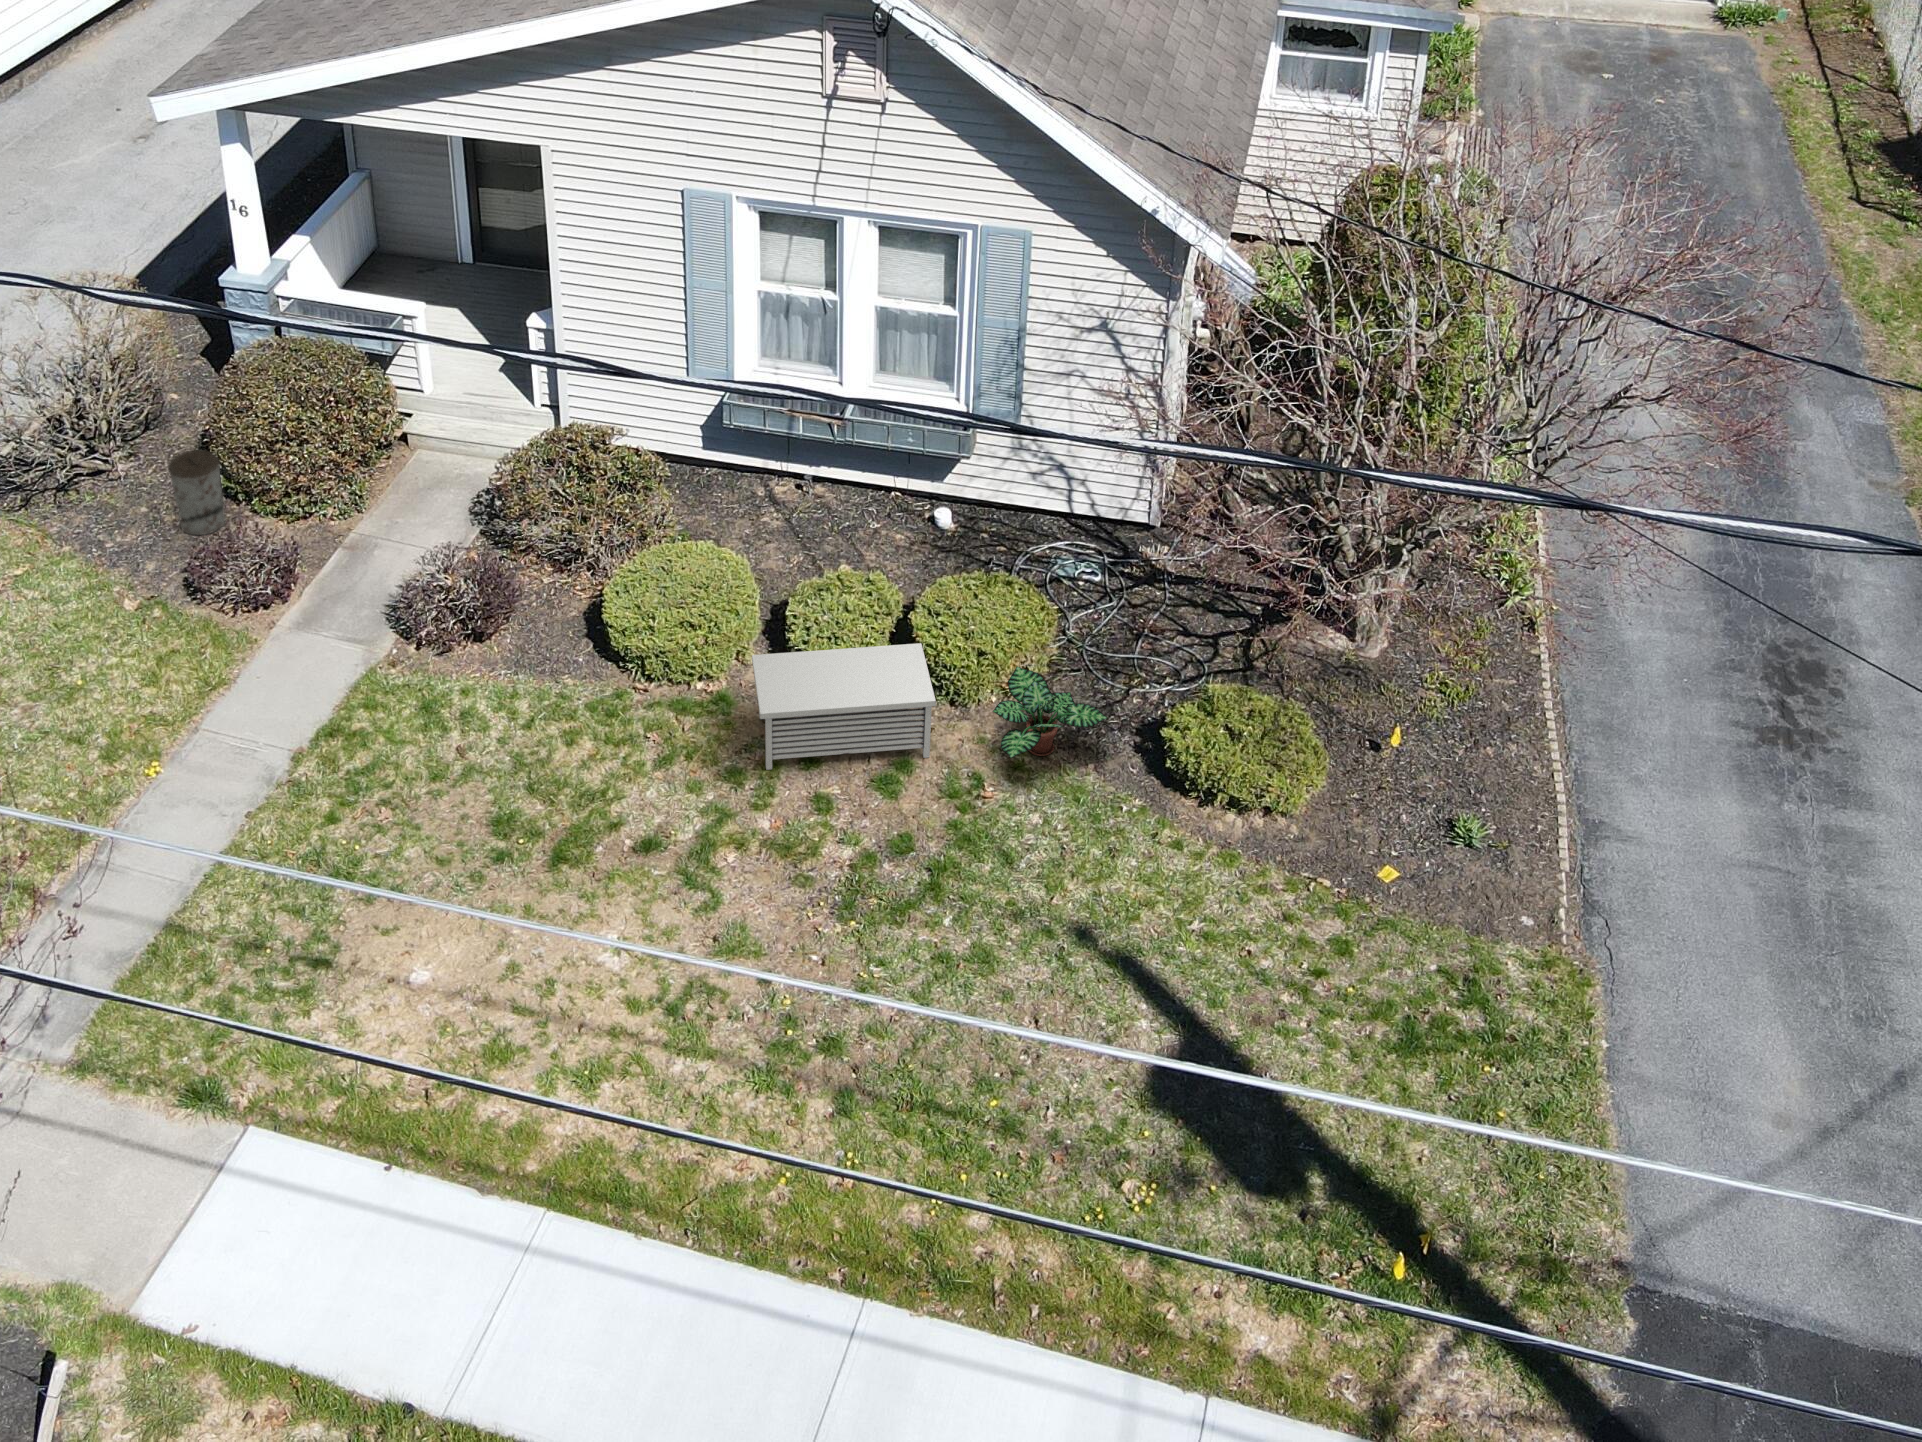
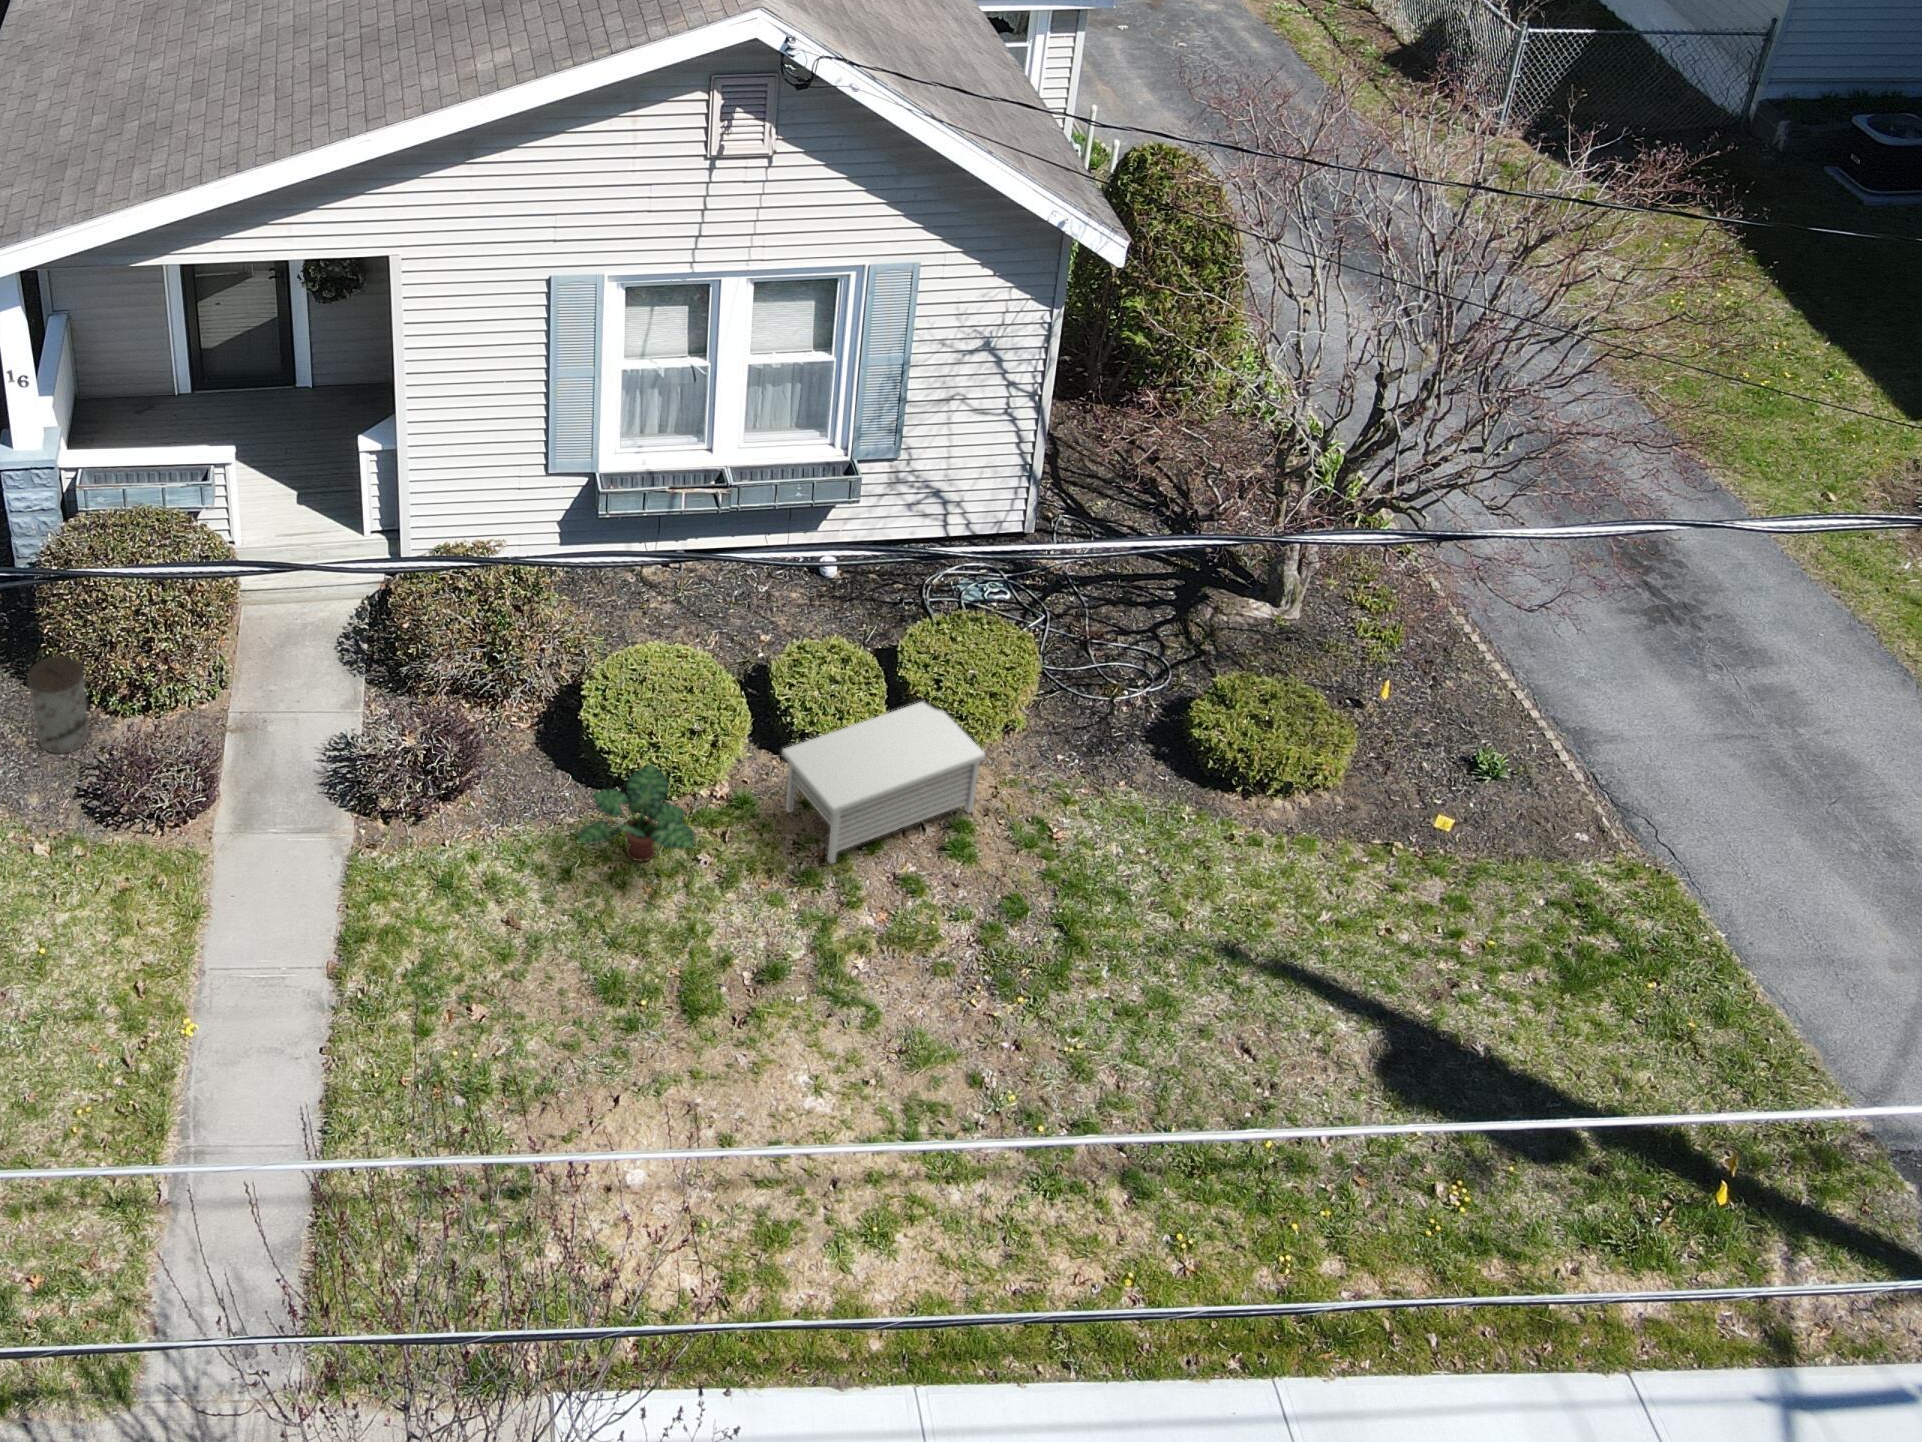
potted plant: present [993,667,1107,758] -> present [577,763,694,862]

